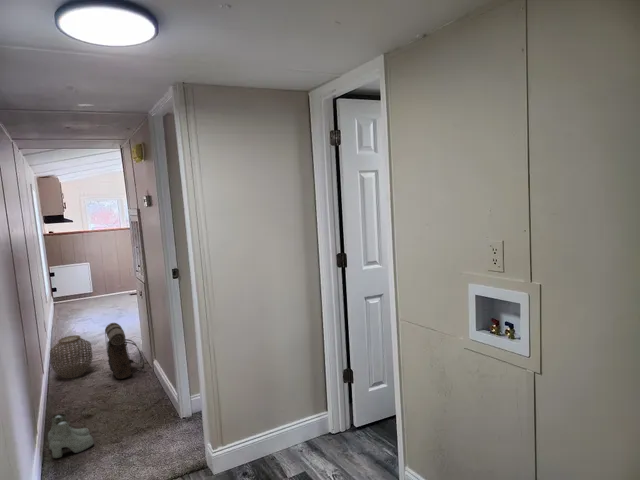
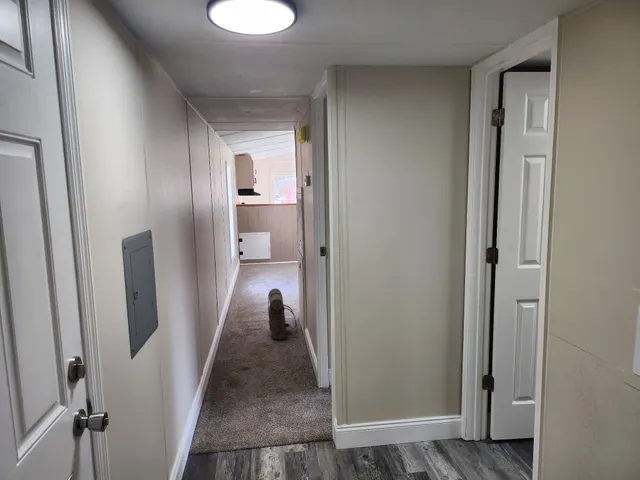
woven basket: present [50,335,92,379] -> none [226,295,258,331]
boots: present [48,414,93,459] -> none [213,360,246,396]

